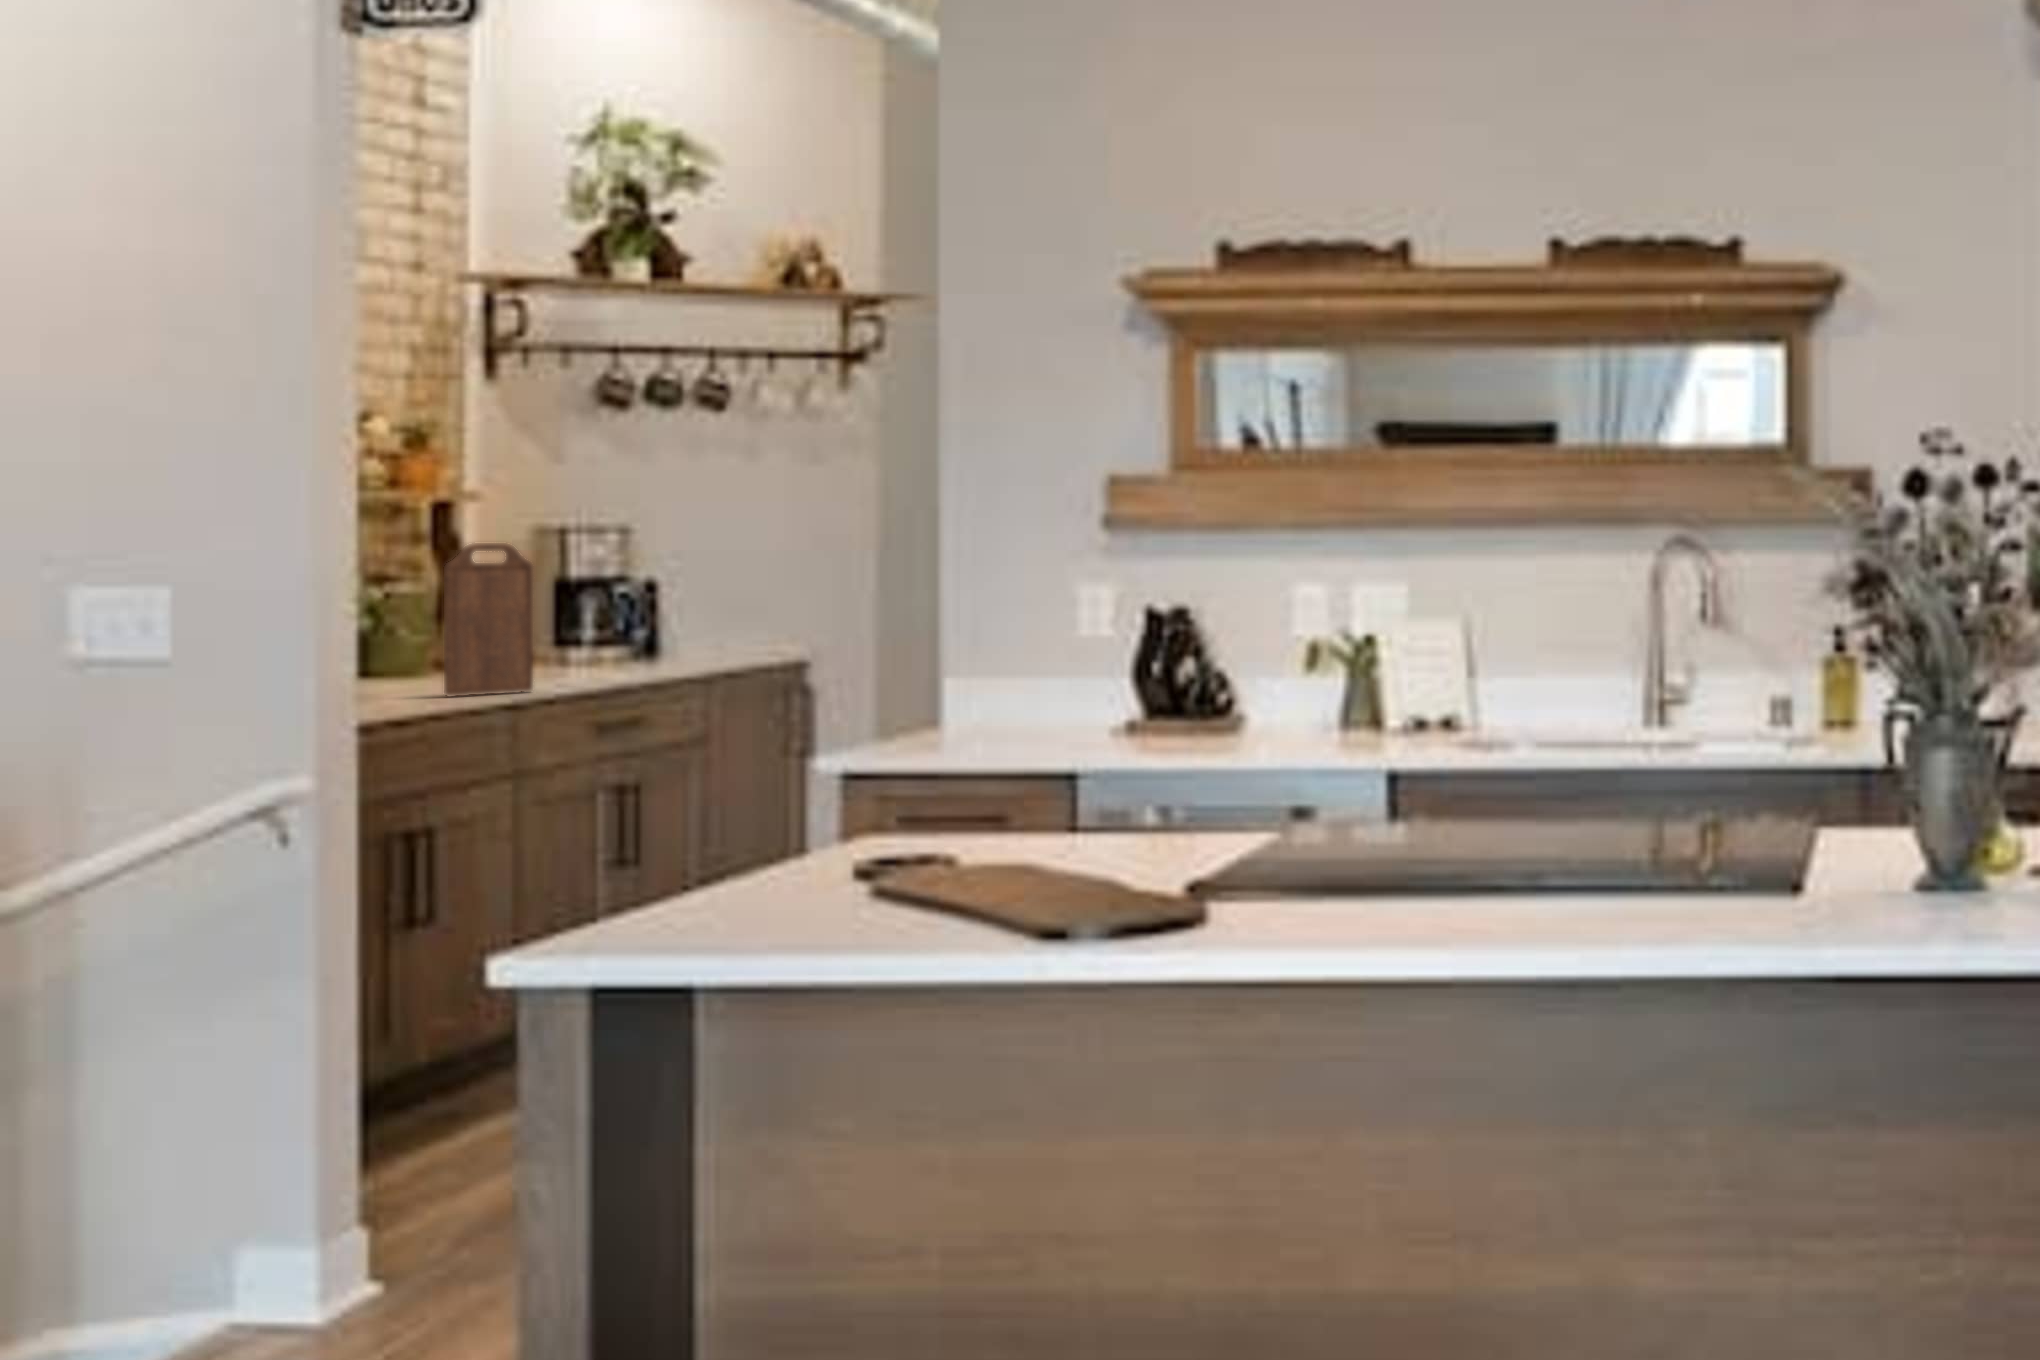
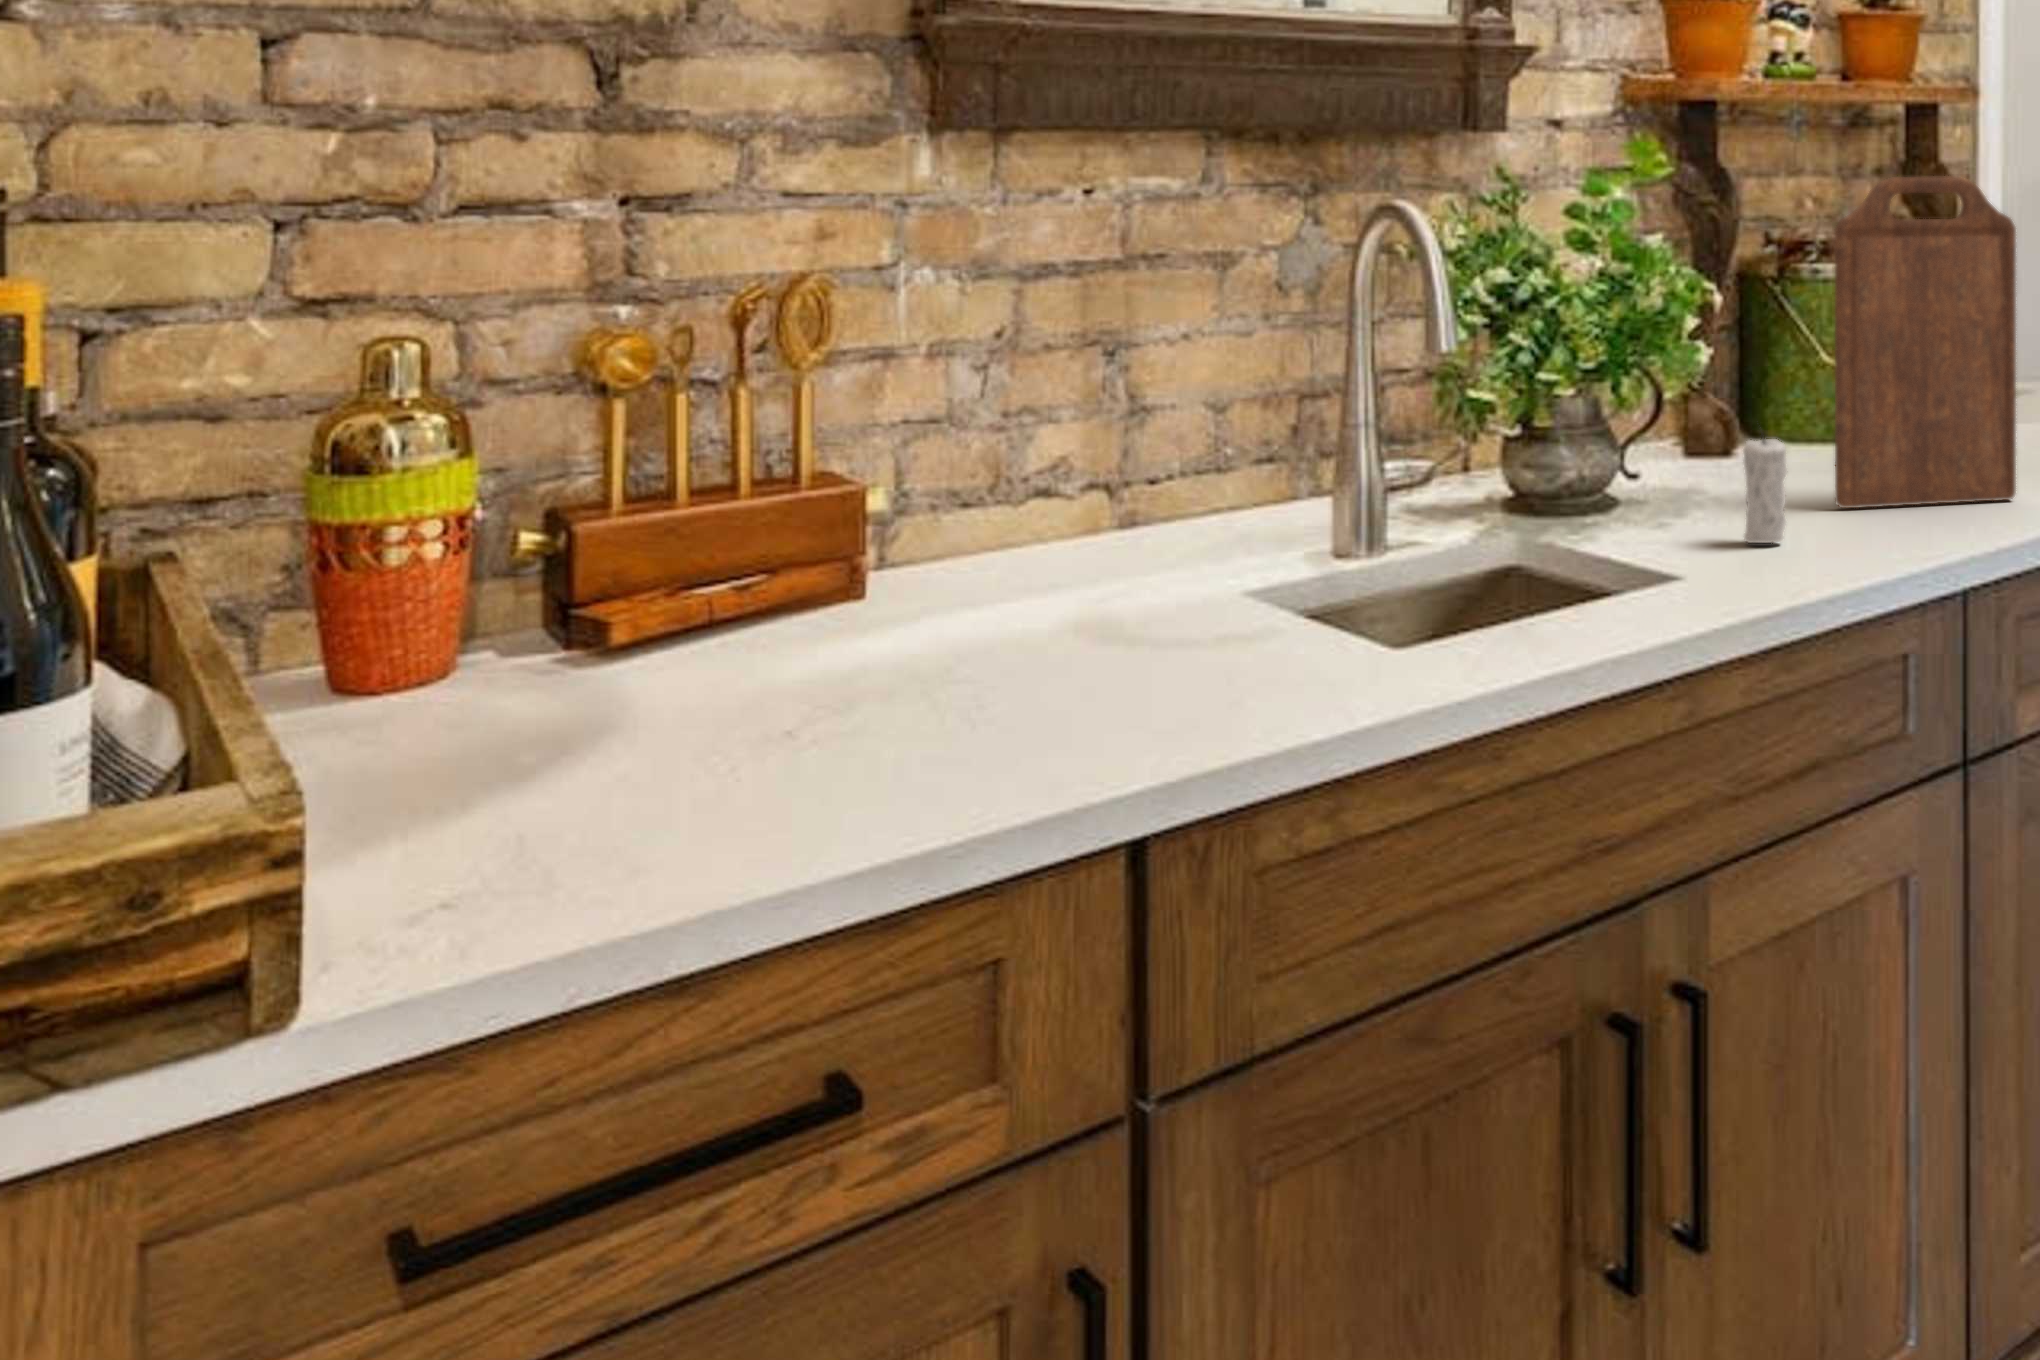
candle: none [416,650,438,704] -> present [1743,438,1787,543]

